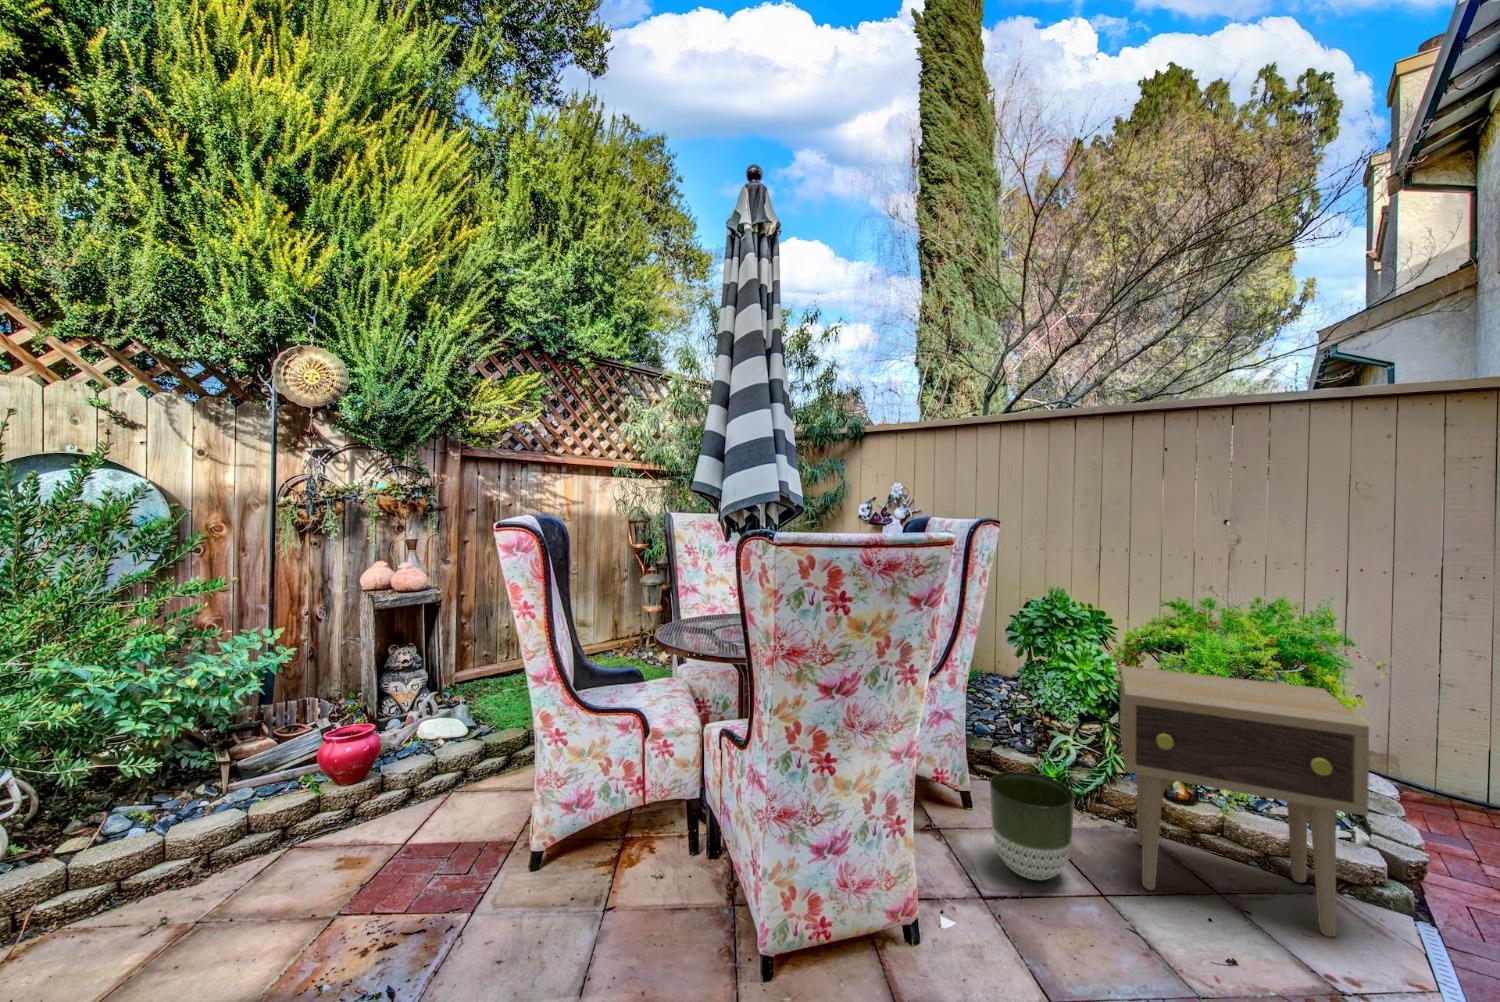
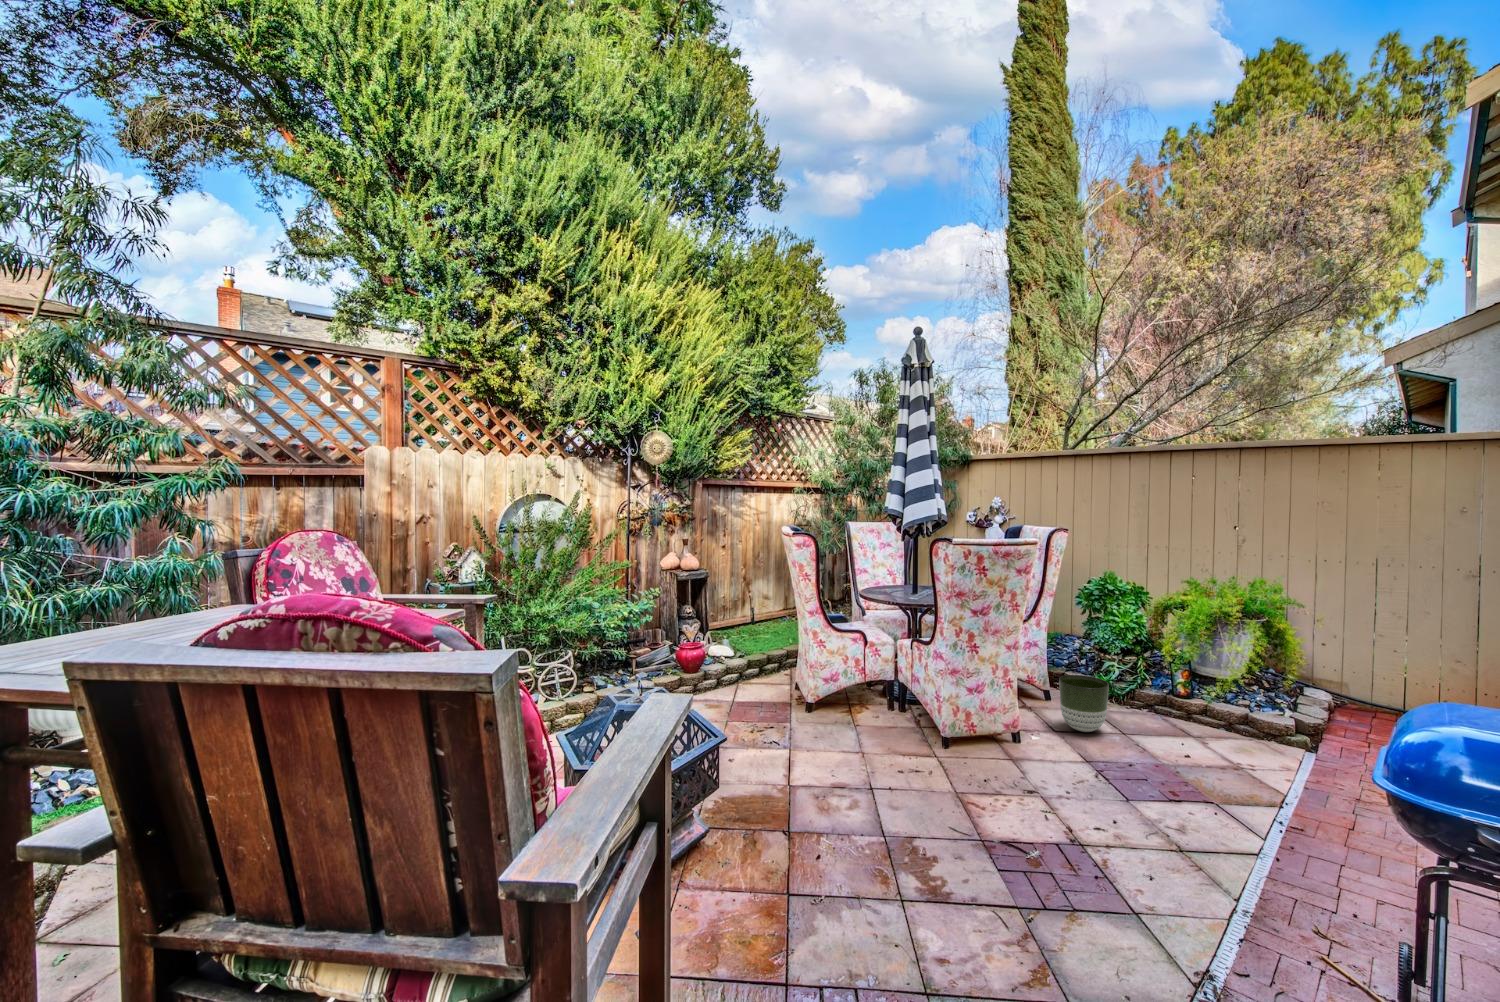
side table: present [1120,665,1369,936] -> none [1138,614,1267,754]

